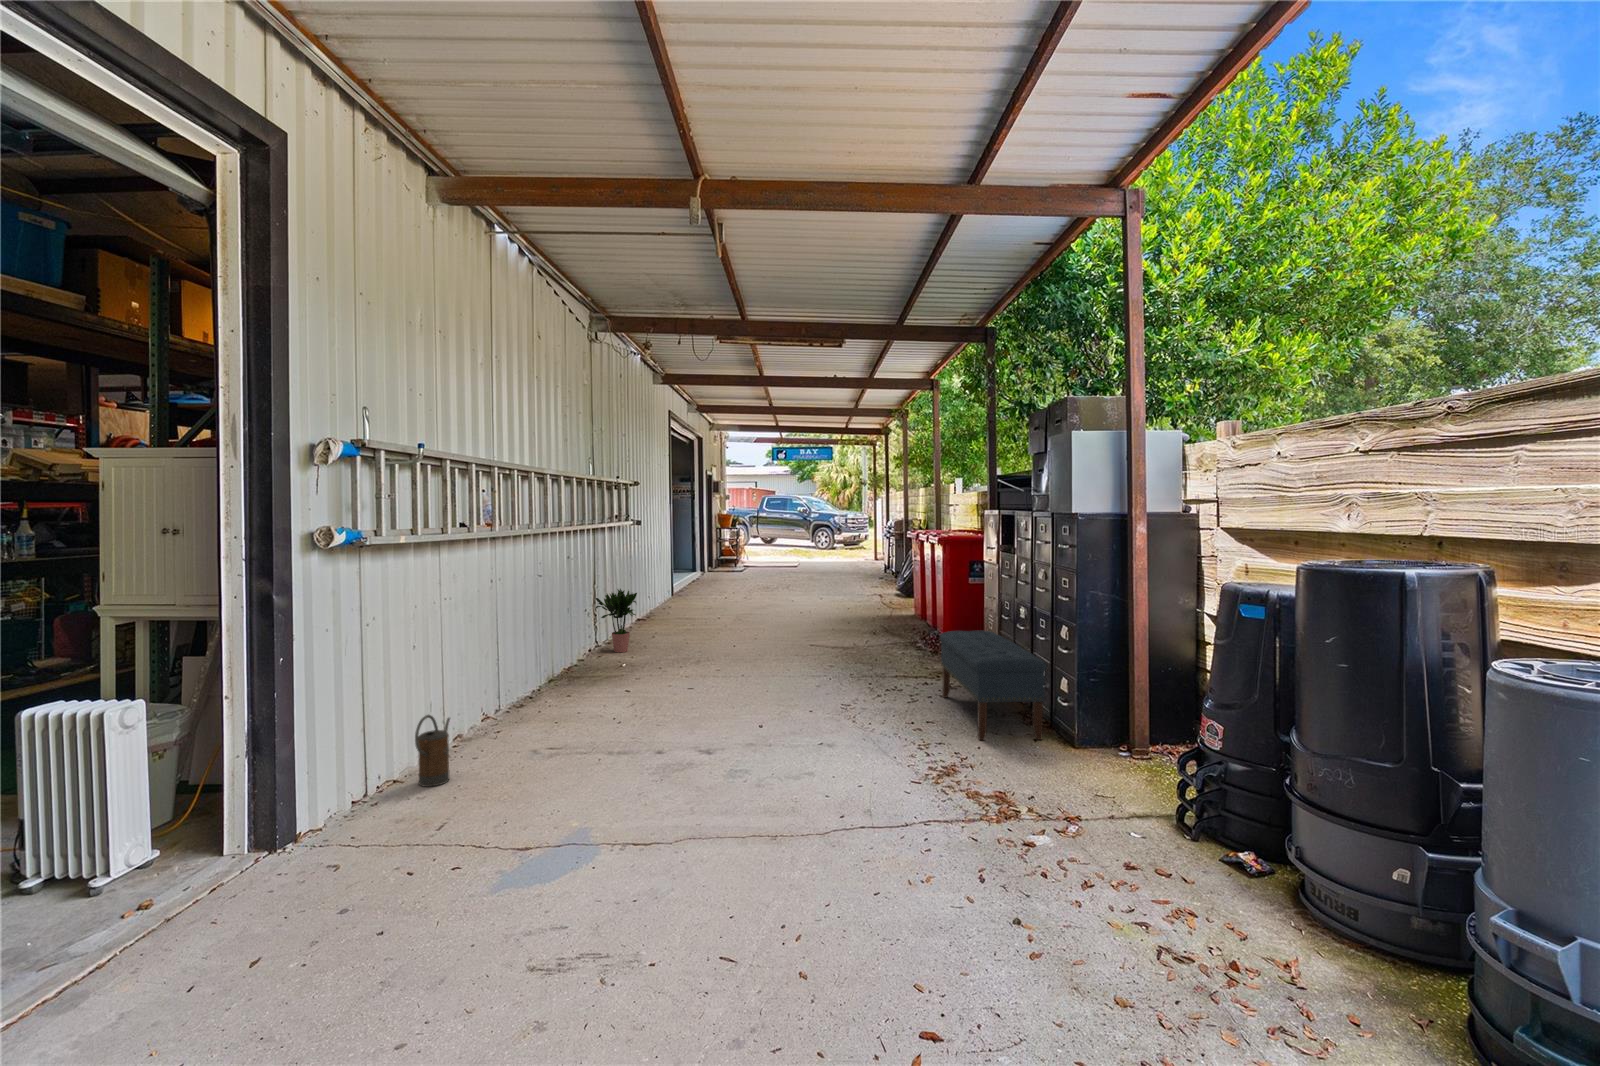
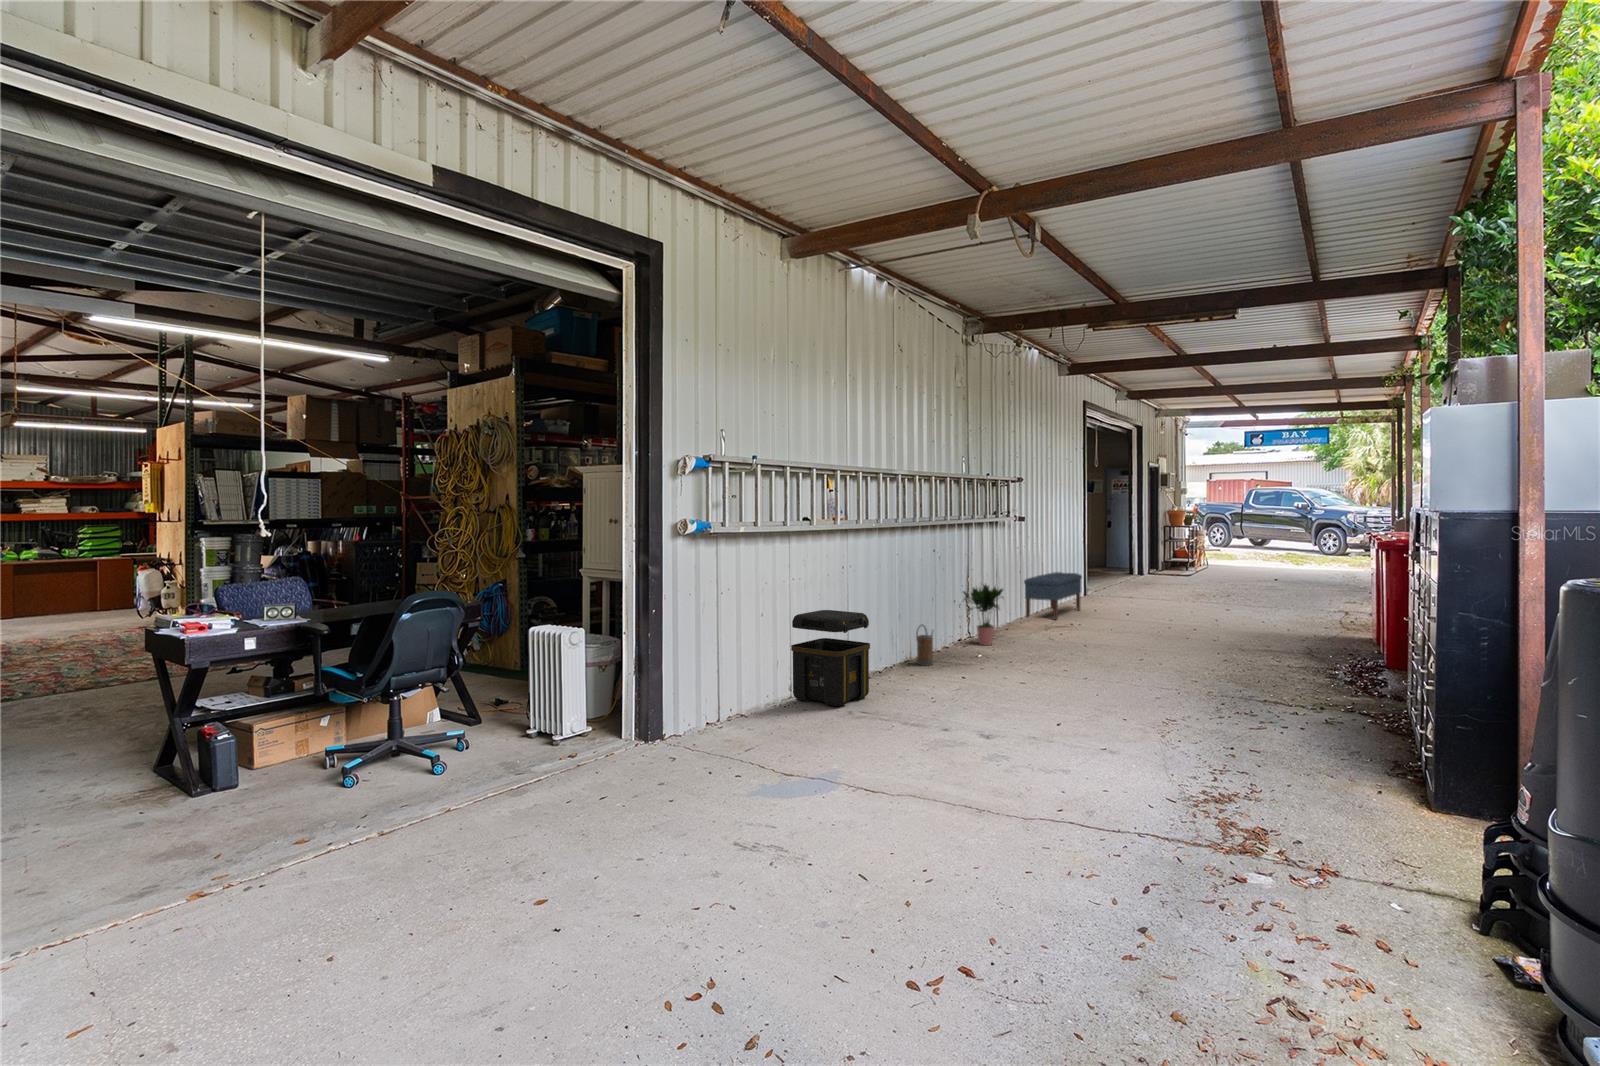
bench: present [940,631,1047,740] -> present [1024,572,1082,620]
toolbox: none [451,632,547,746] -> present [791,610,870,706]
watering can: present [415,715,450,787] -> present [916,625,933,666]

